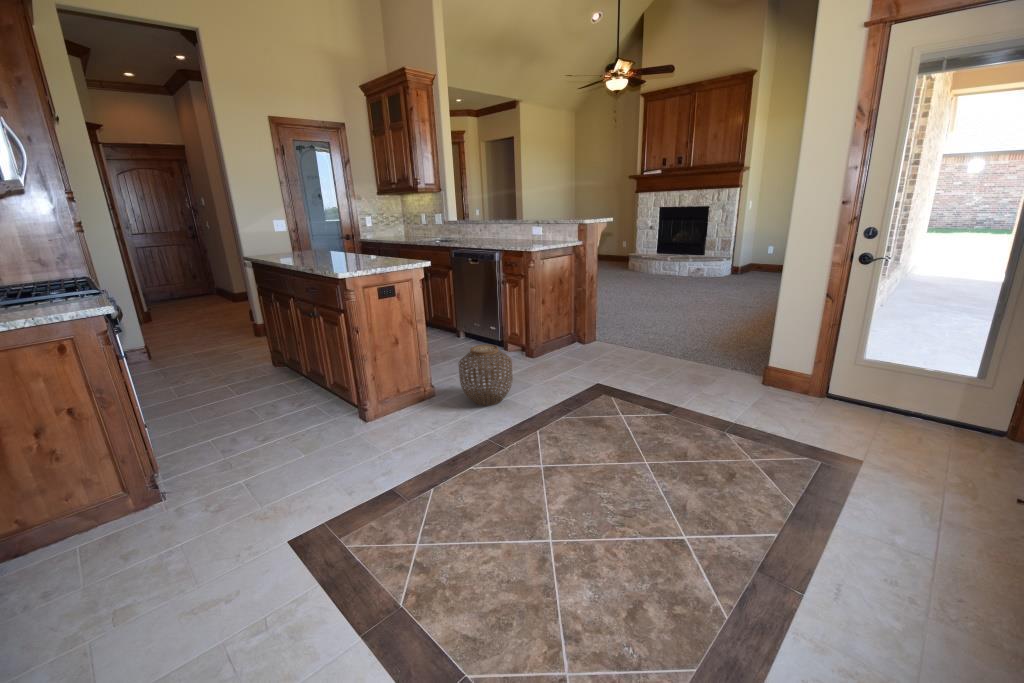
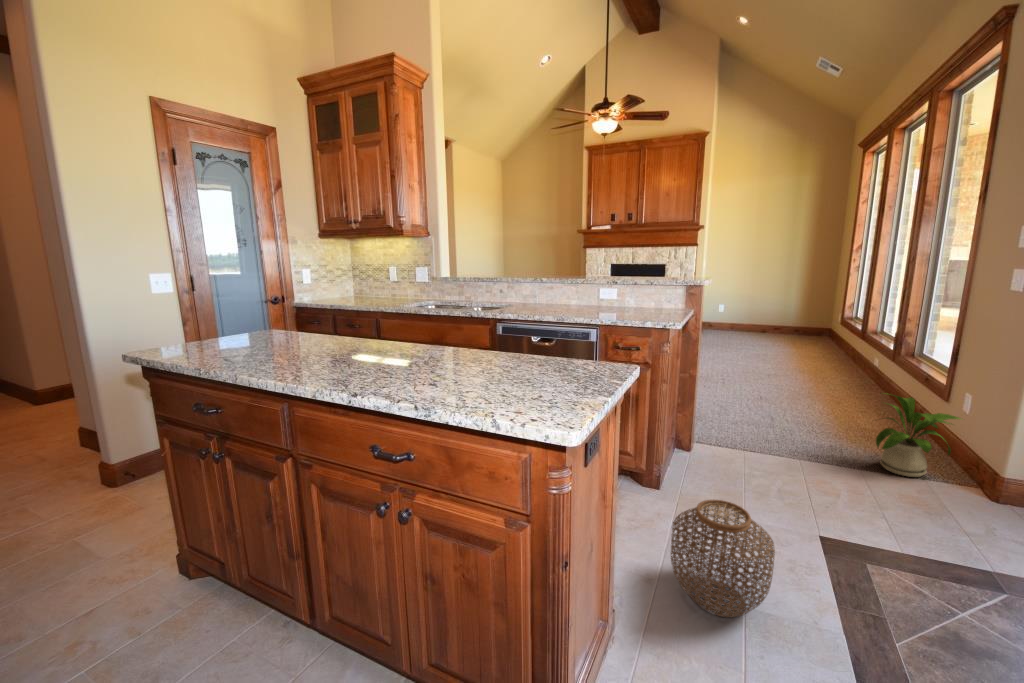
house plant: none [699,304,781,373] -> present [876,393,960,477]

